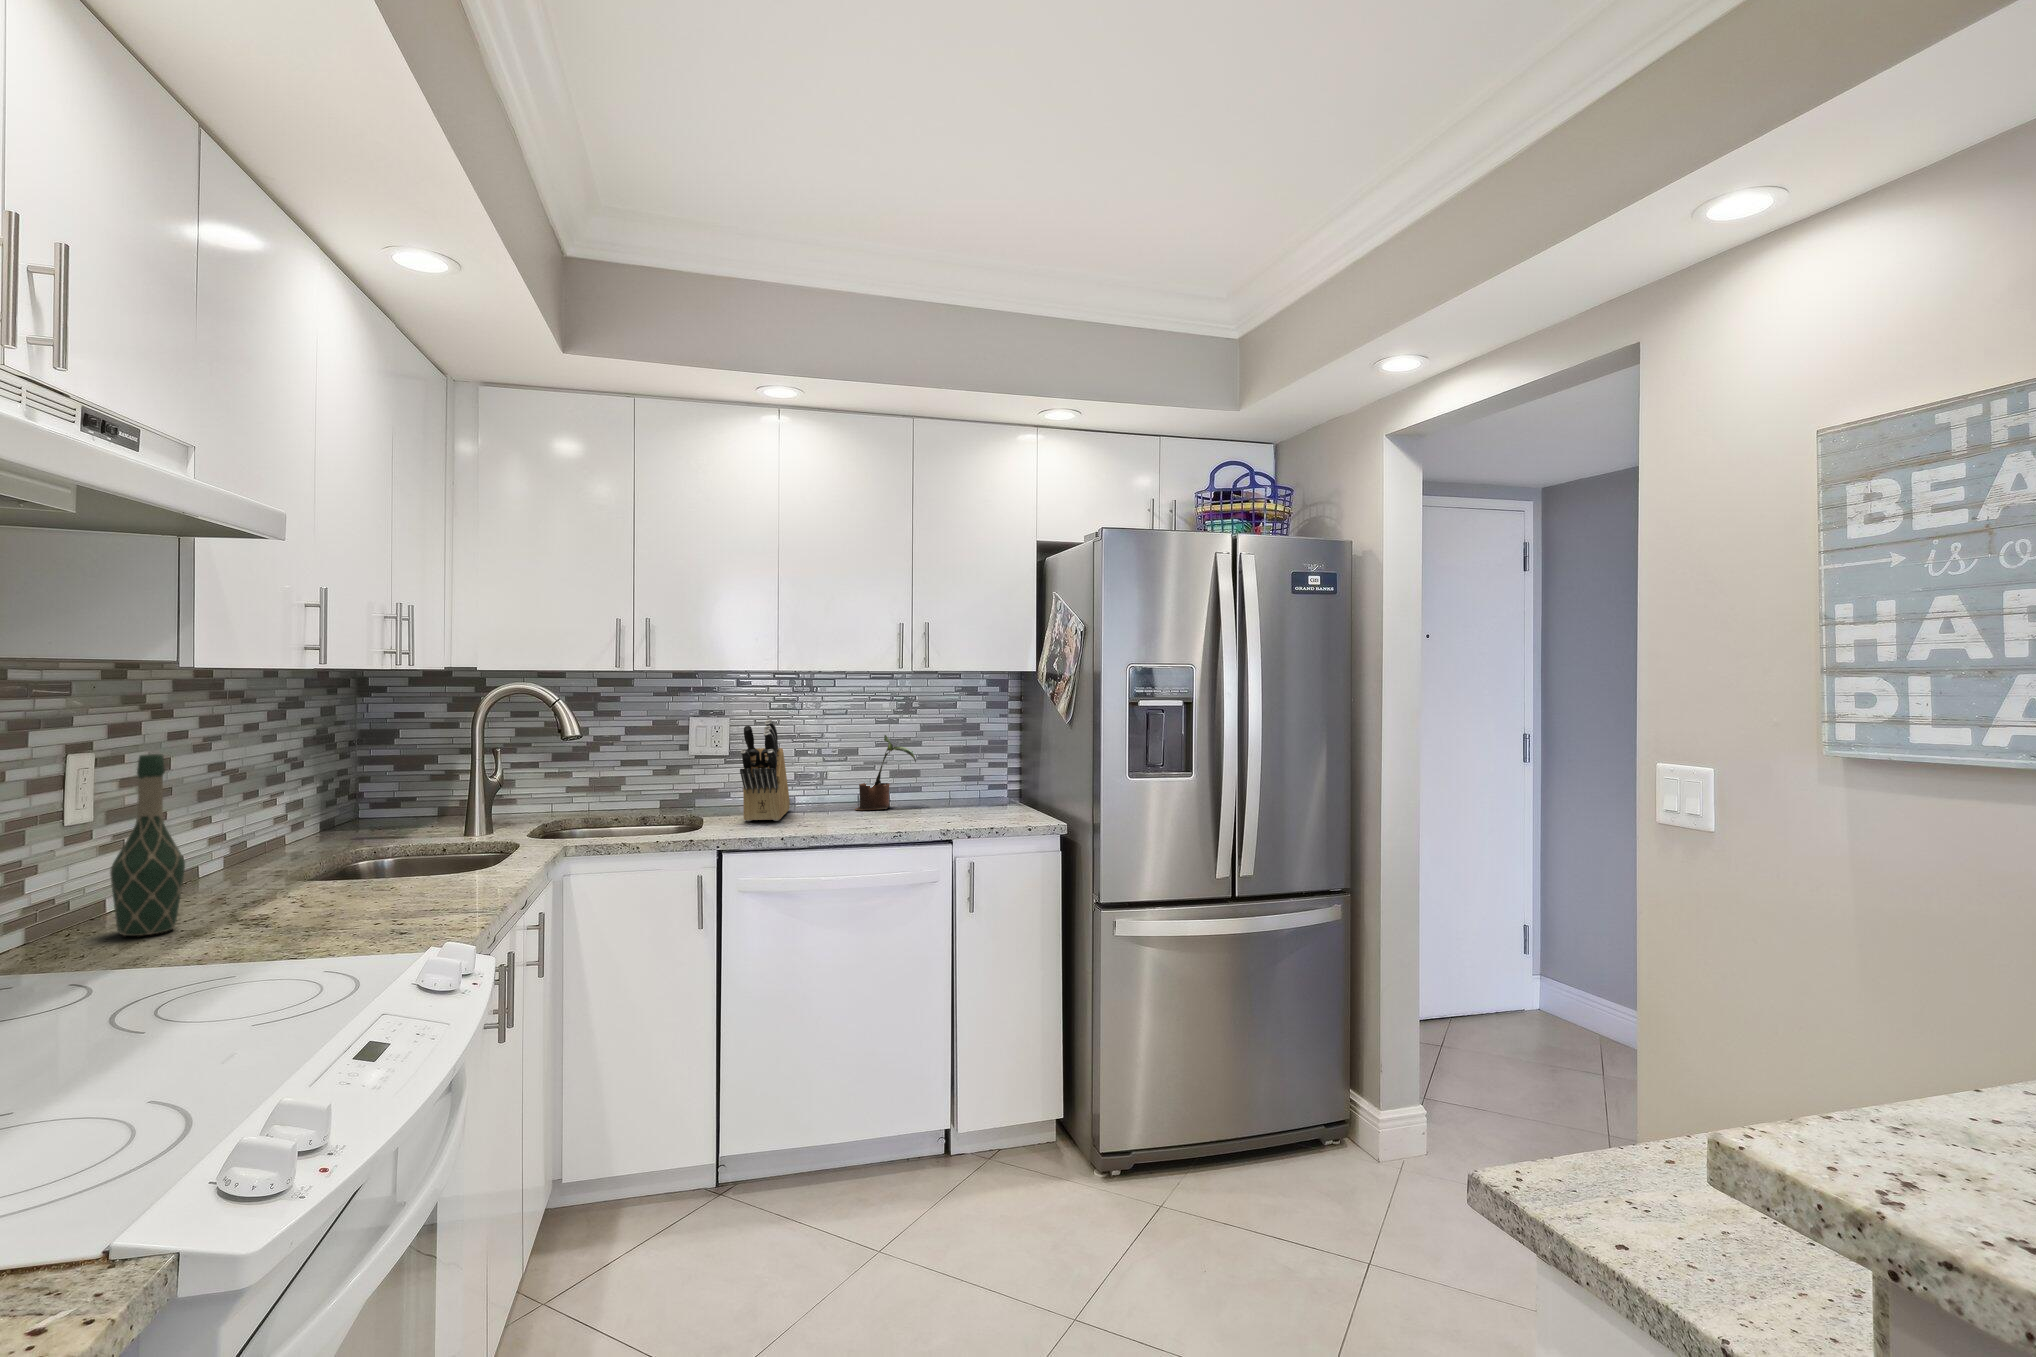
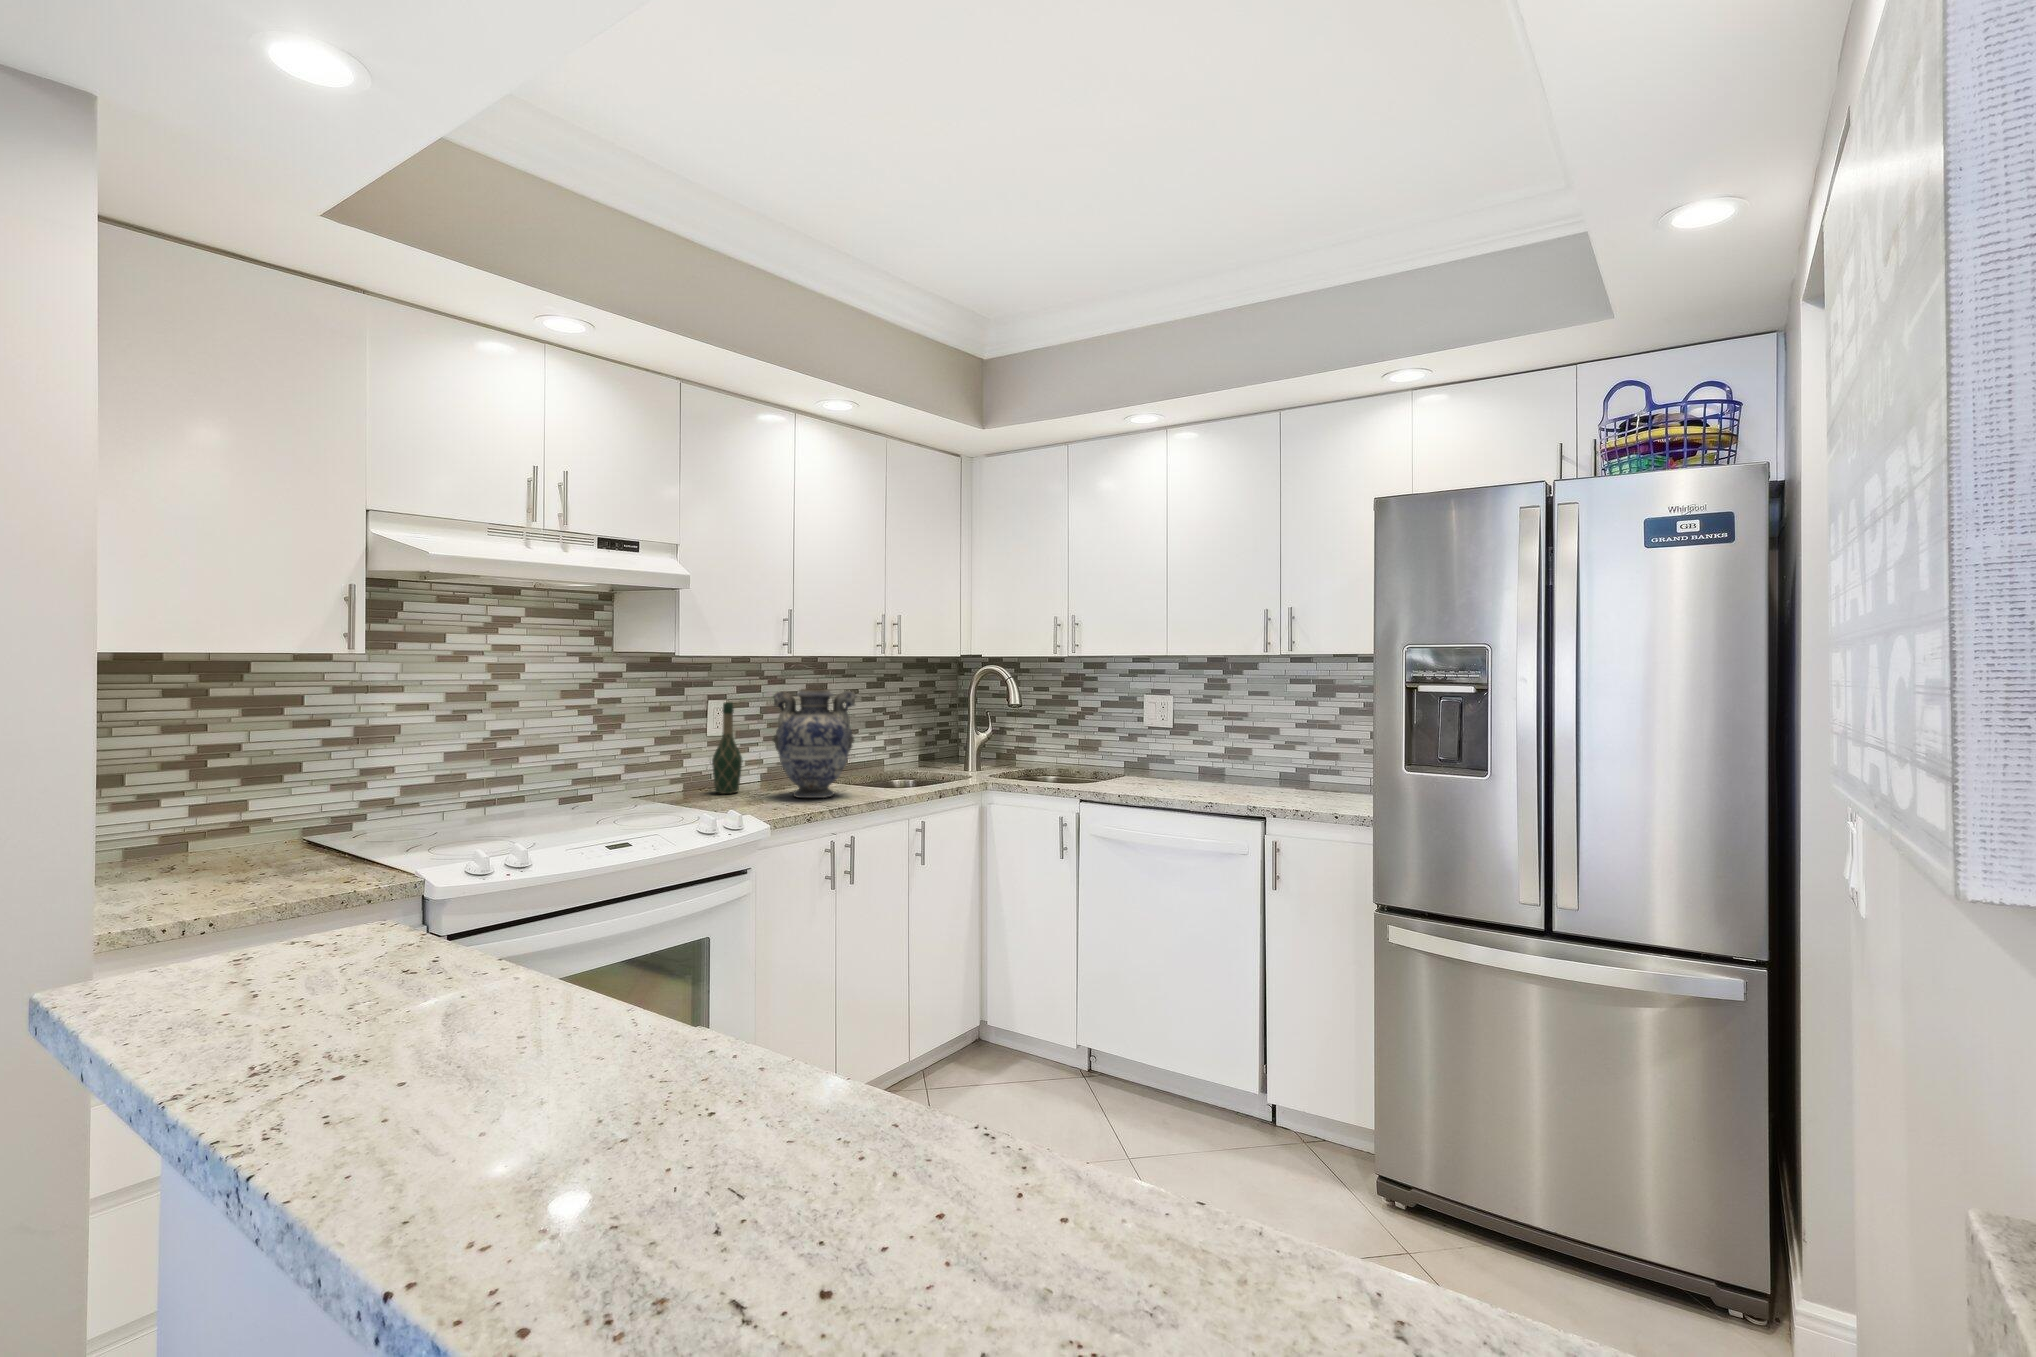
knife block: present [740,720,790,821] -> none [1134,699,1213,785]
vase: none [285,721,436,913] -> present [773,689,856,798]
potted plant: present [855,735,916,810] -> none [1265,717,1325,787]

